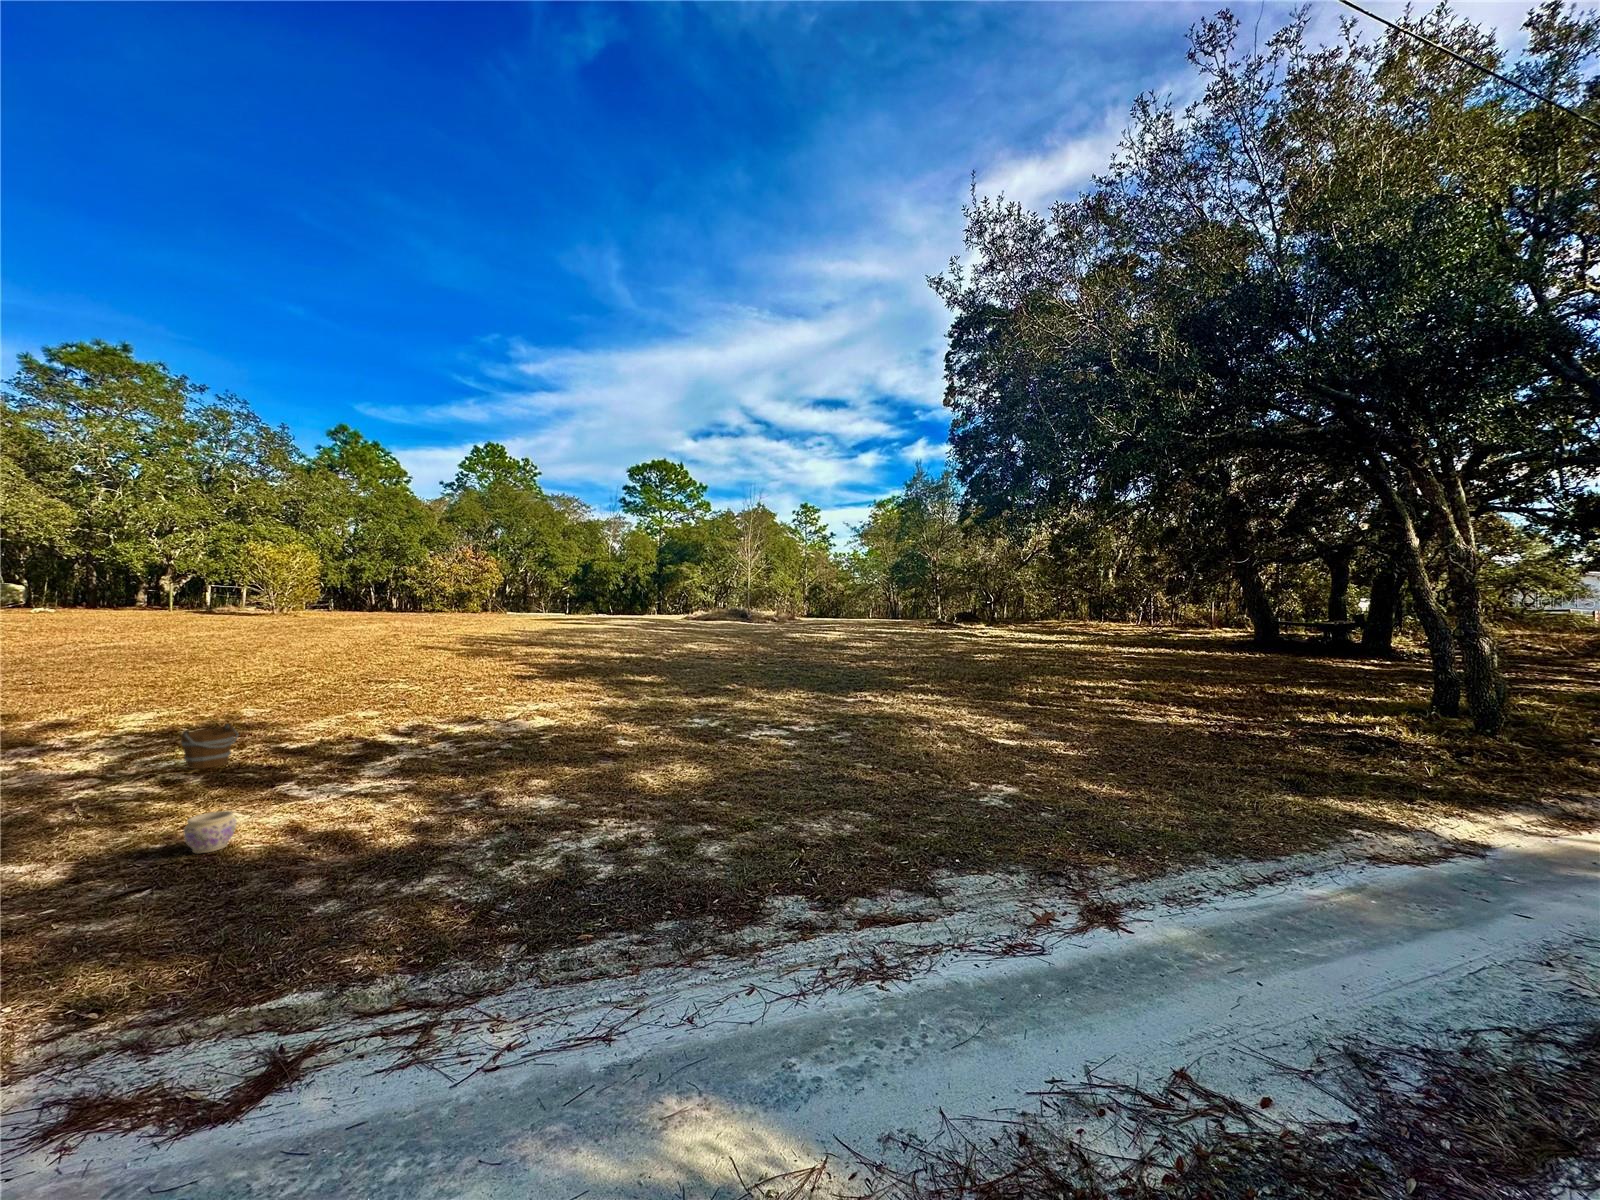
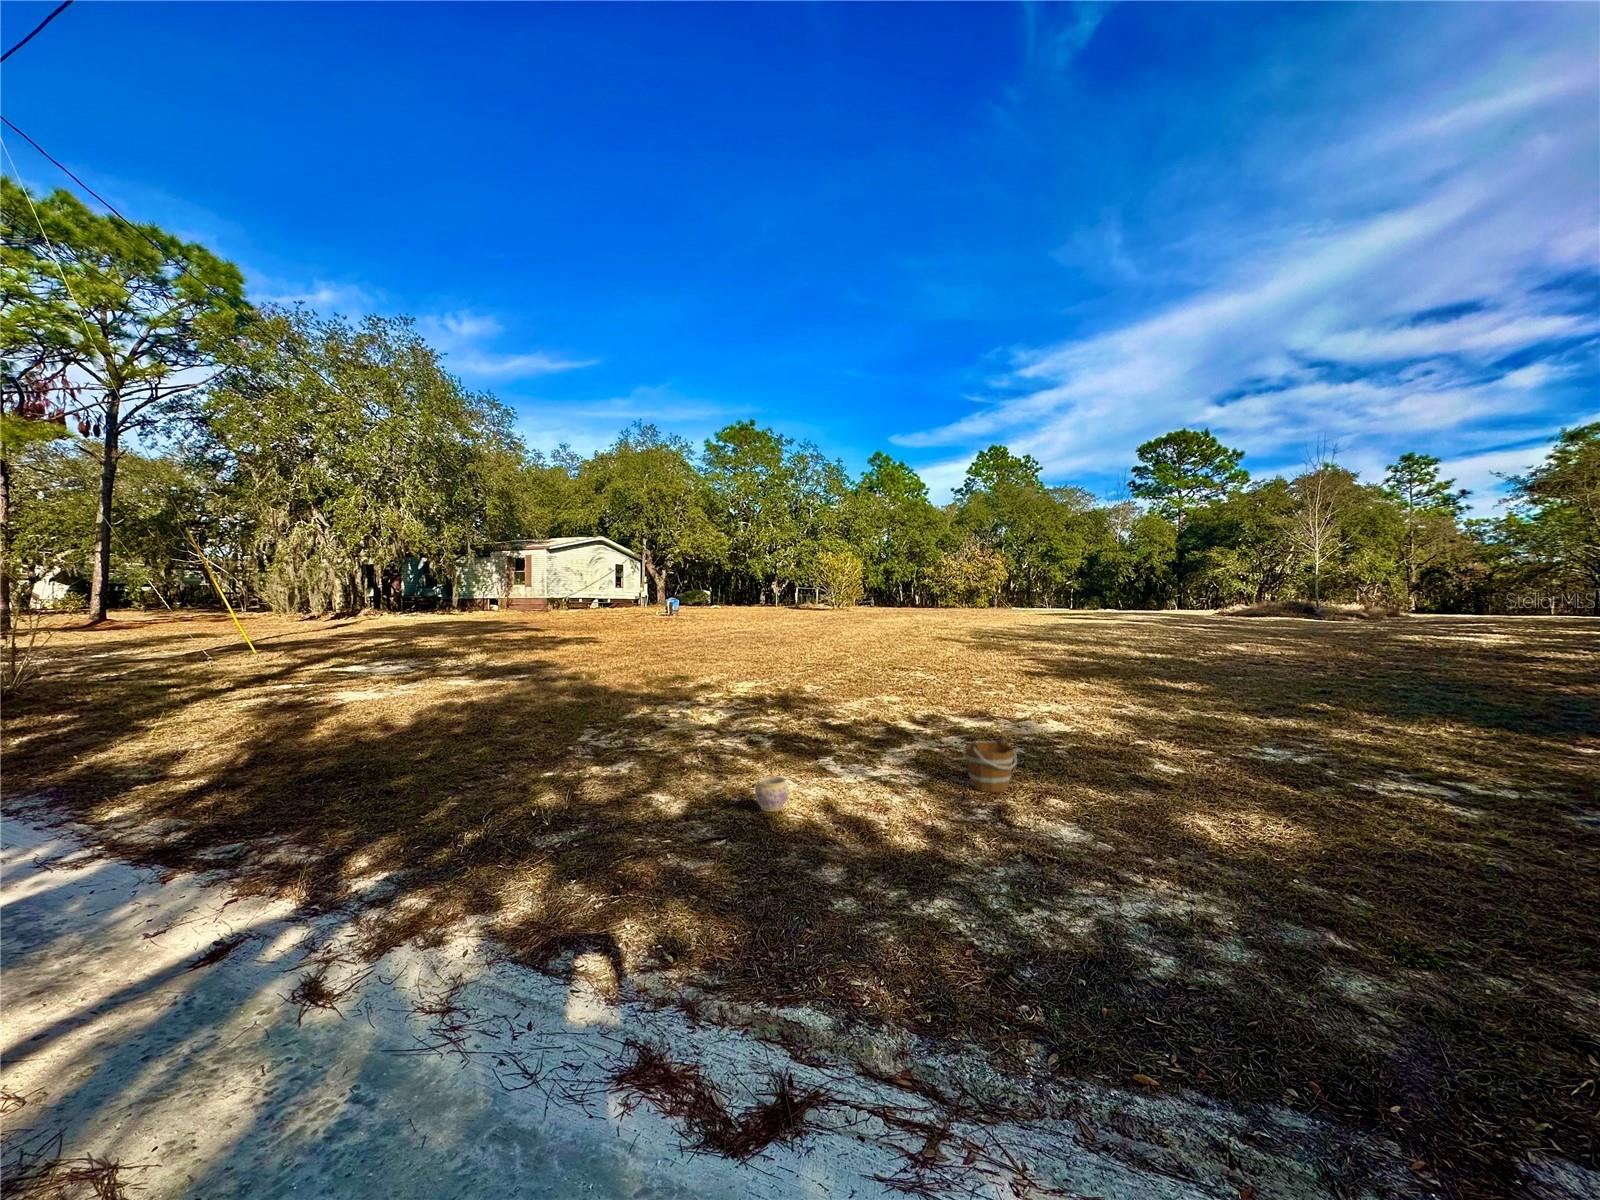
bucket: present [181,723,239,769] -> present [965,738,1017,792]

